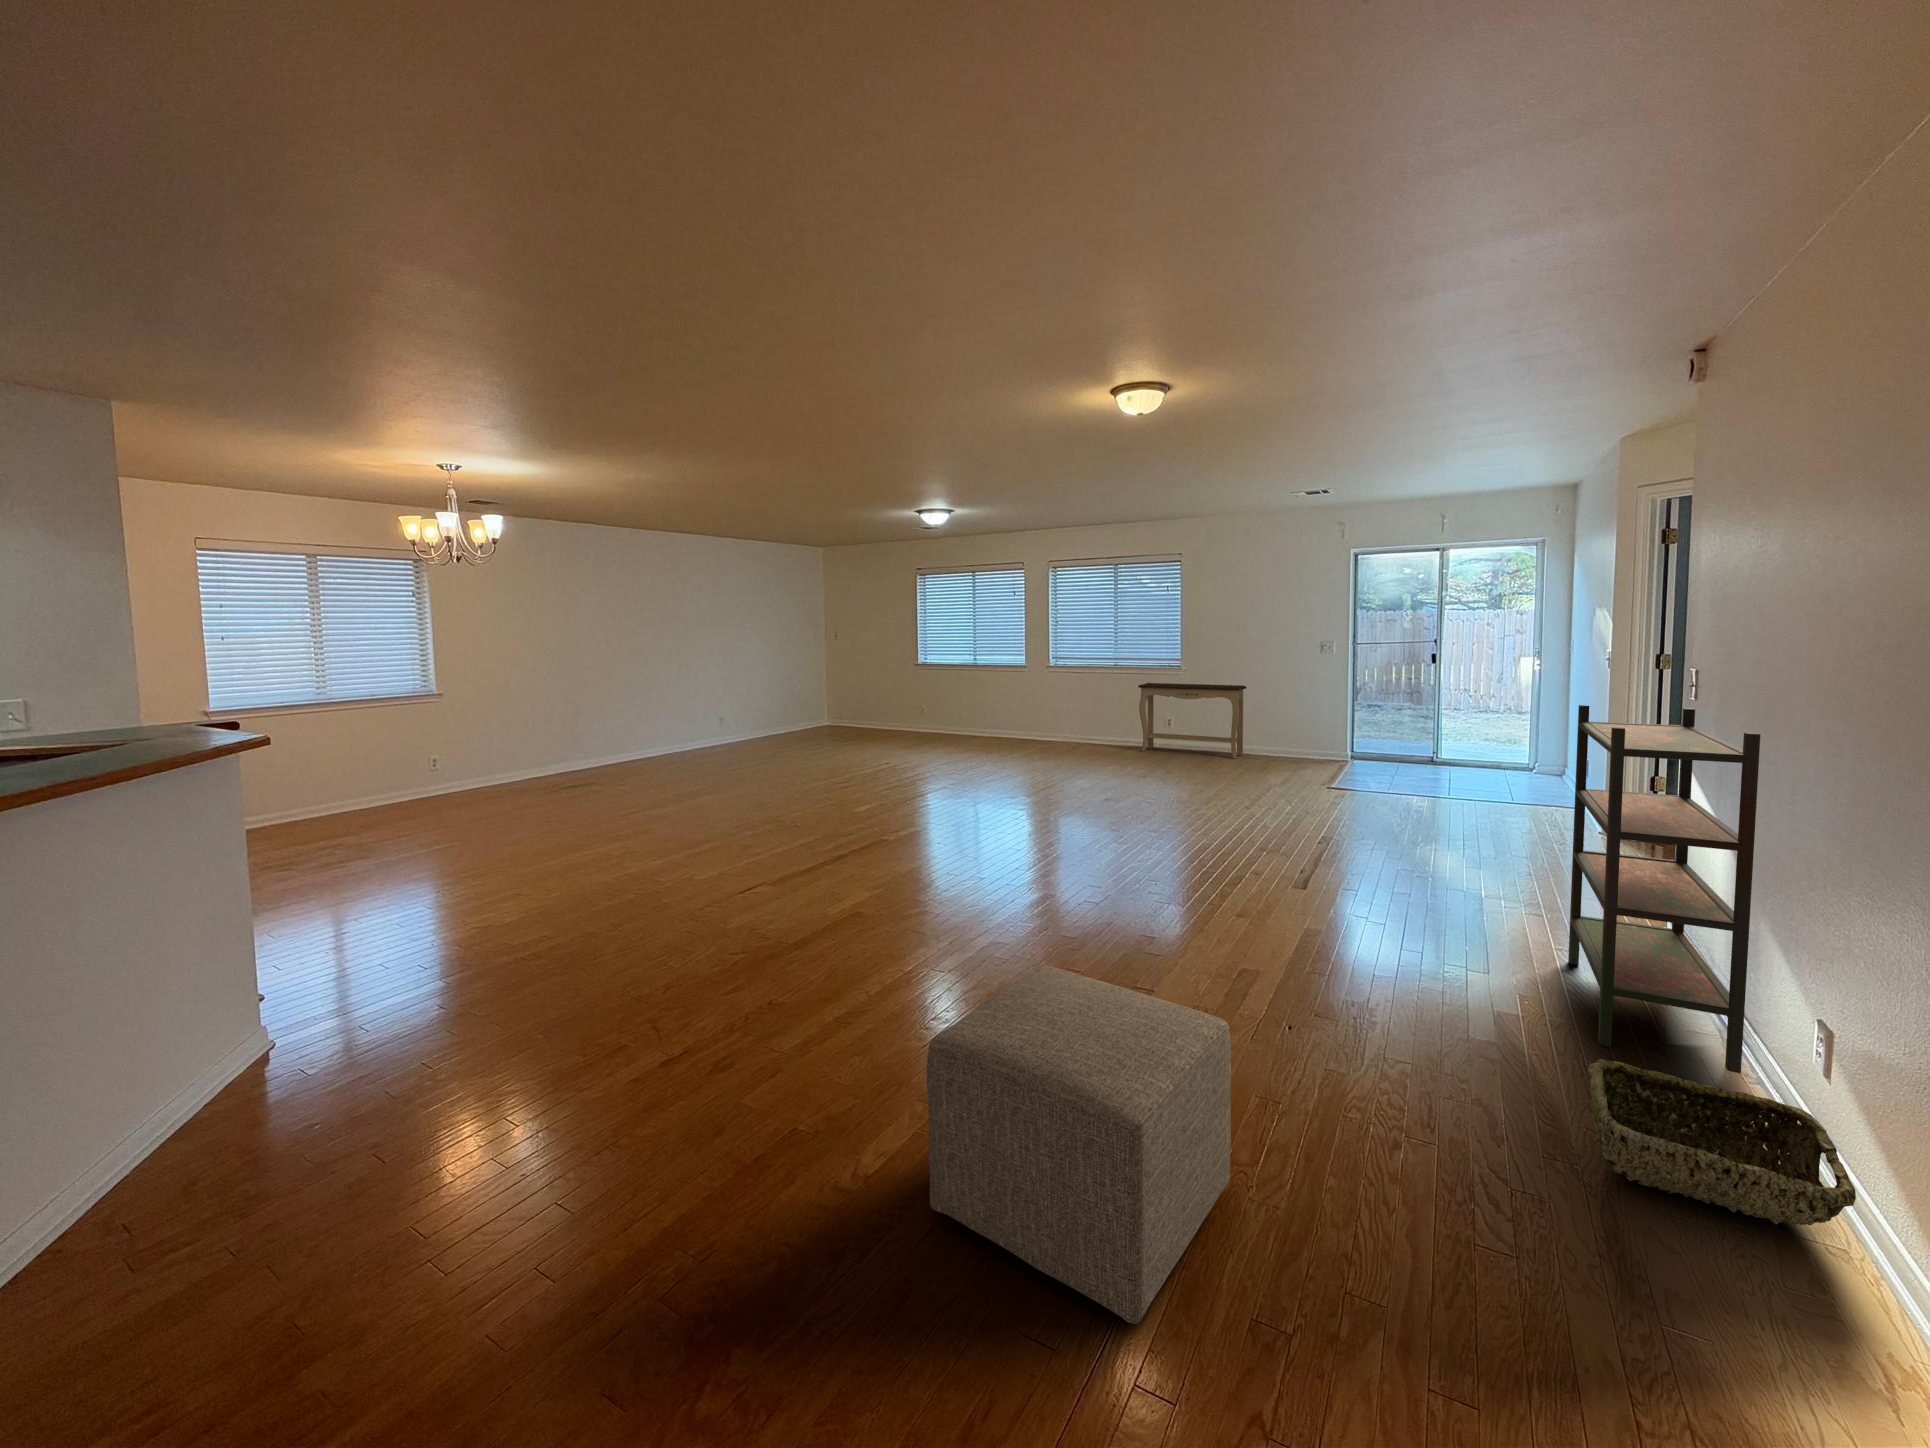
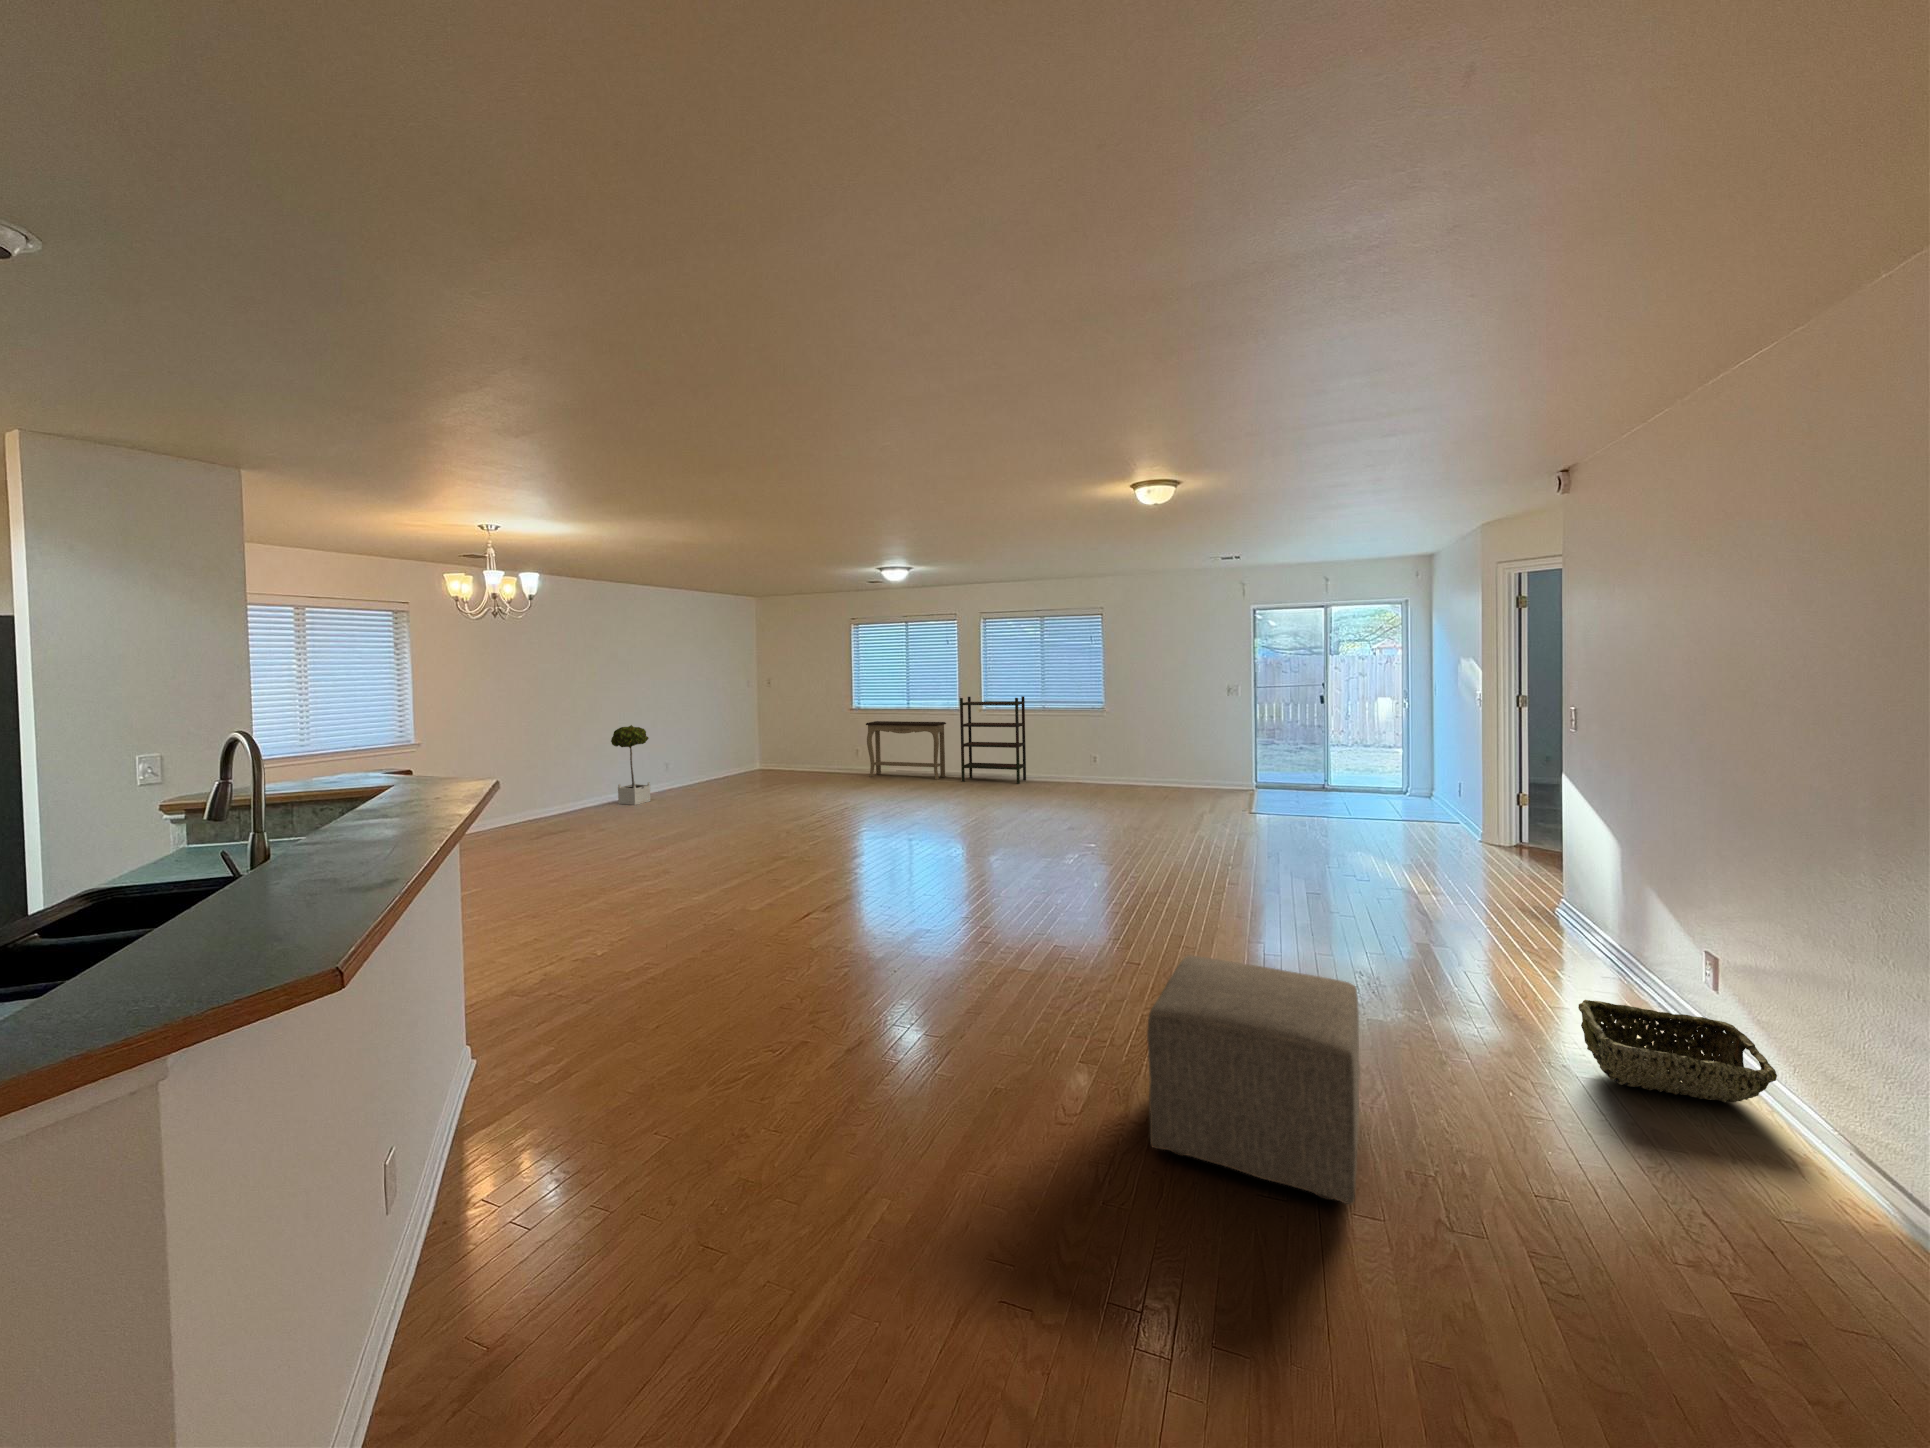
potted tree: none [652,676,693,759] -> present [611,725,650,805]
console table: present [1138,683,1247,759] -> present [866,721,946,780]
bookshelf: present [1568,705,1760,1073] -> present [960,696,1026,784]

